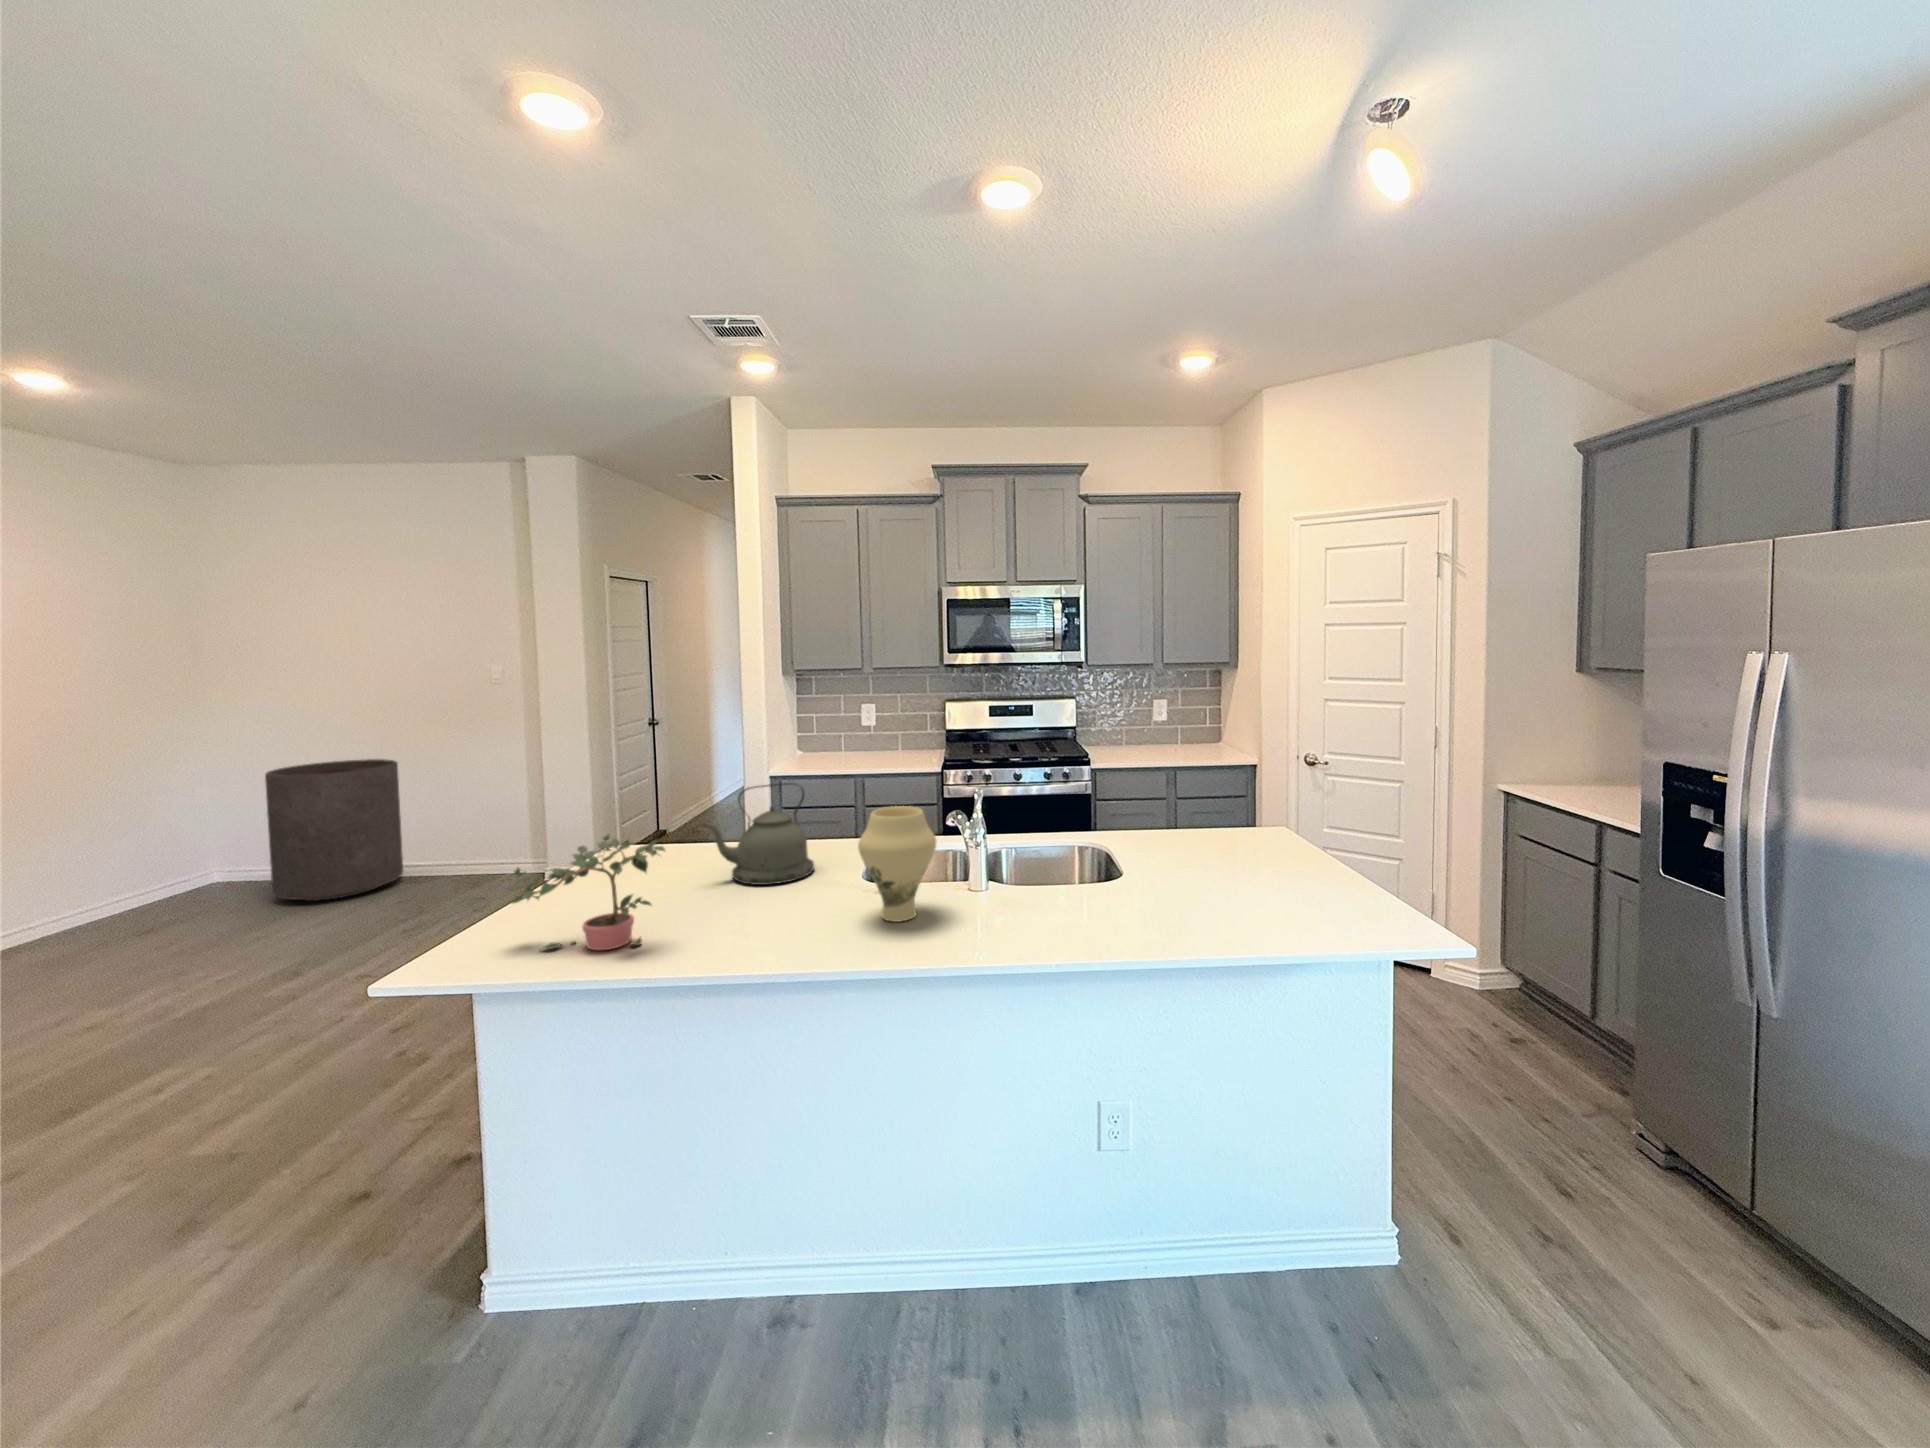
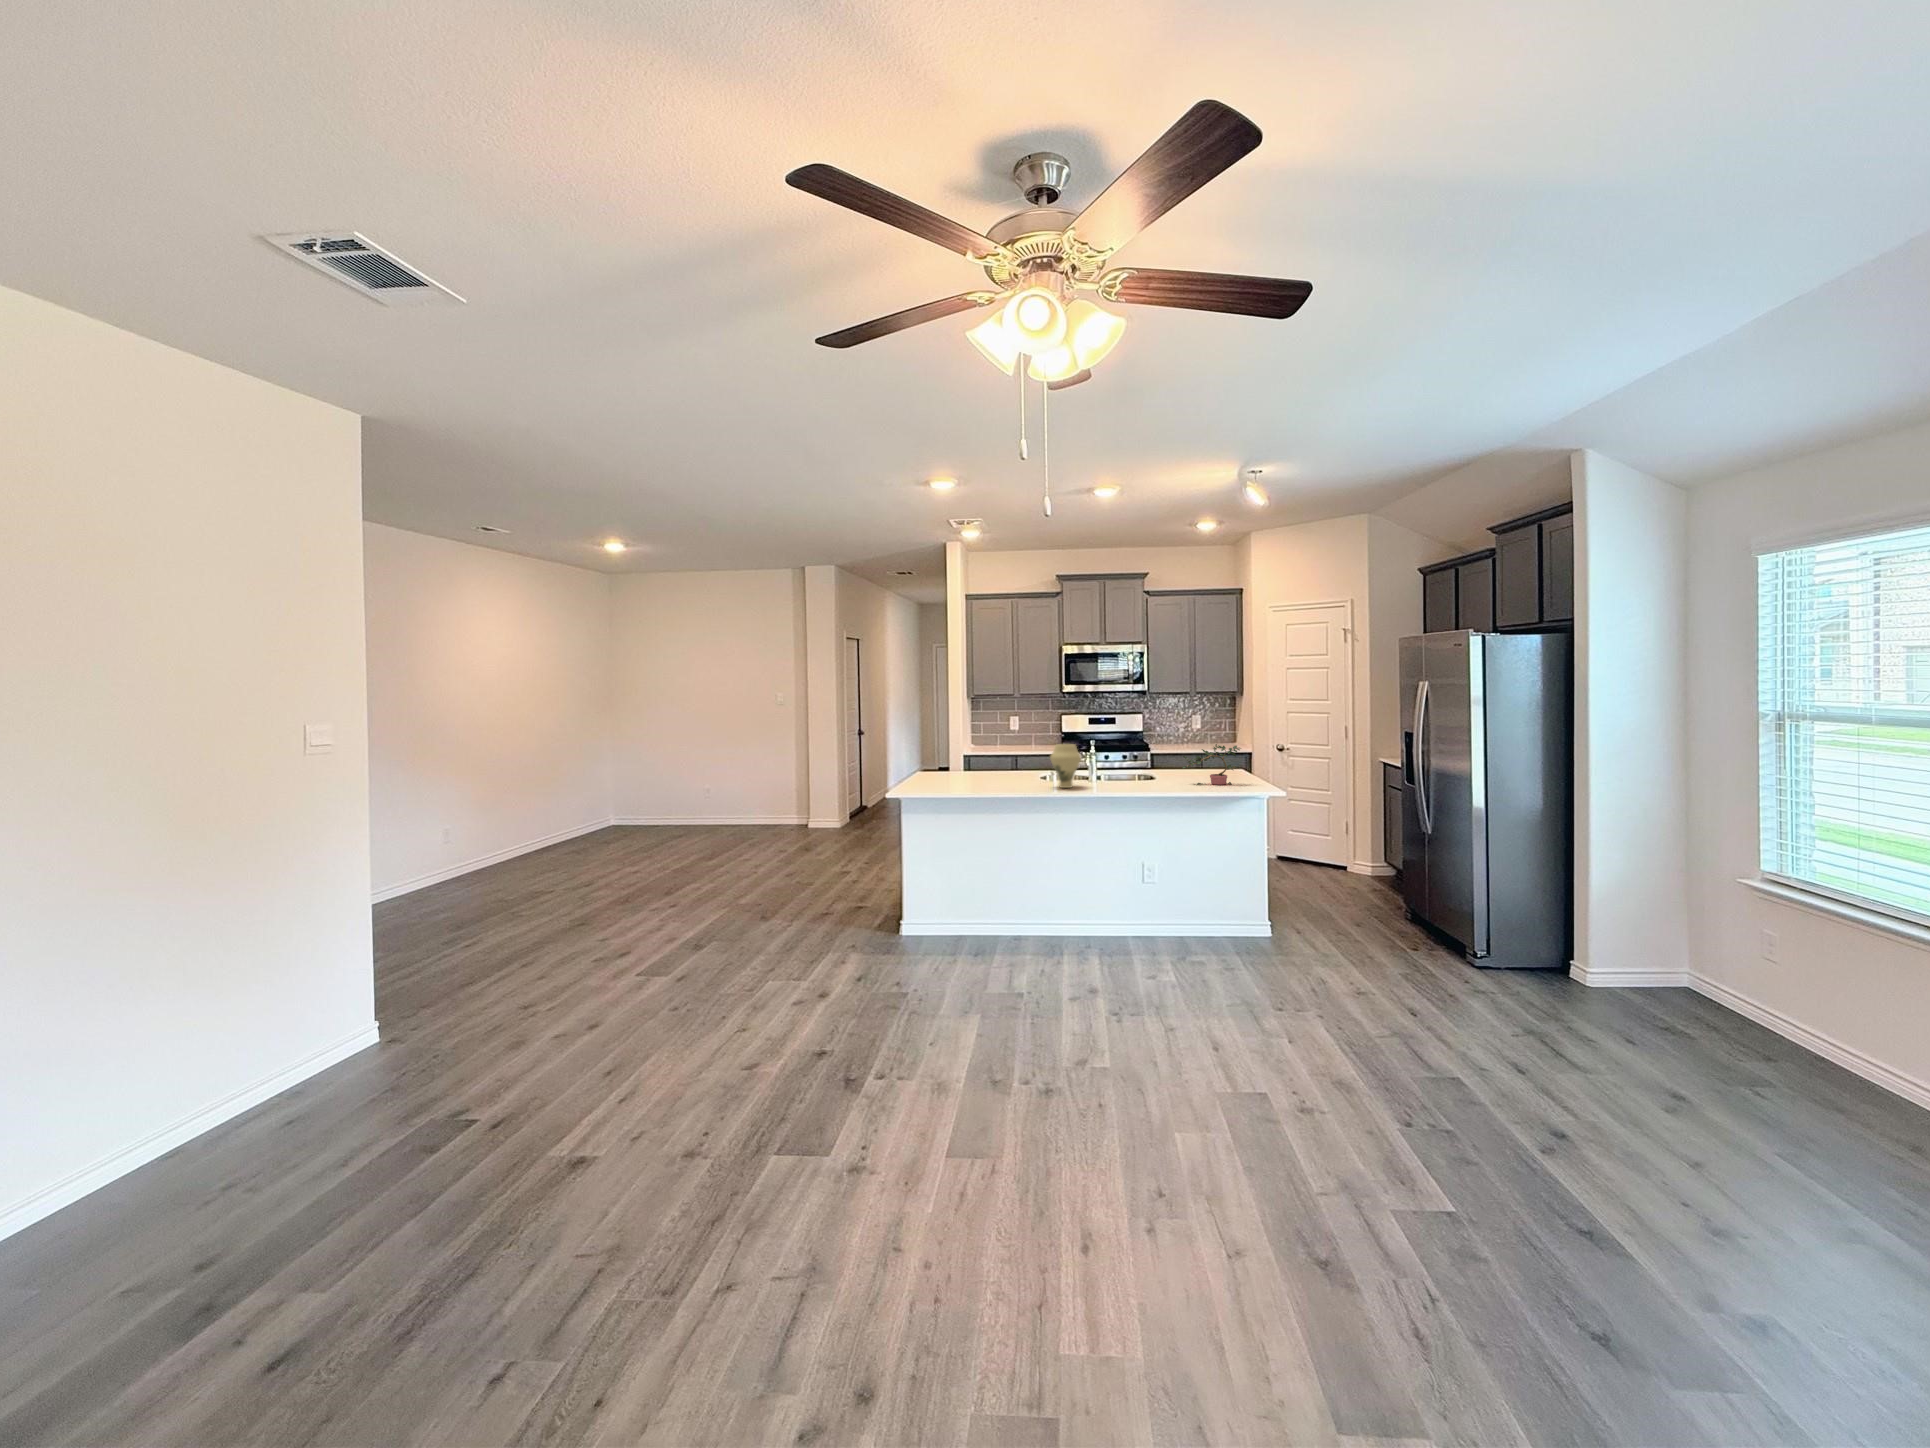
trash can: present [265,759,403,901] -> none [665,750,730,831]
kettle: present [704,783,814,885] -> none [978,739,1022,781]
potted plant: present [512,835,665,950] -> present [1183,744,1241,785]

